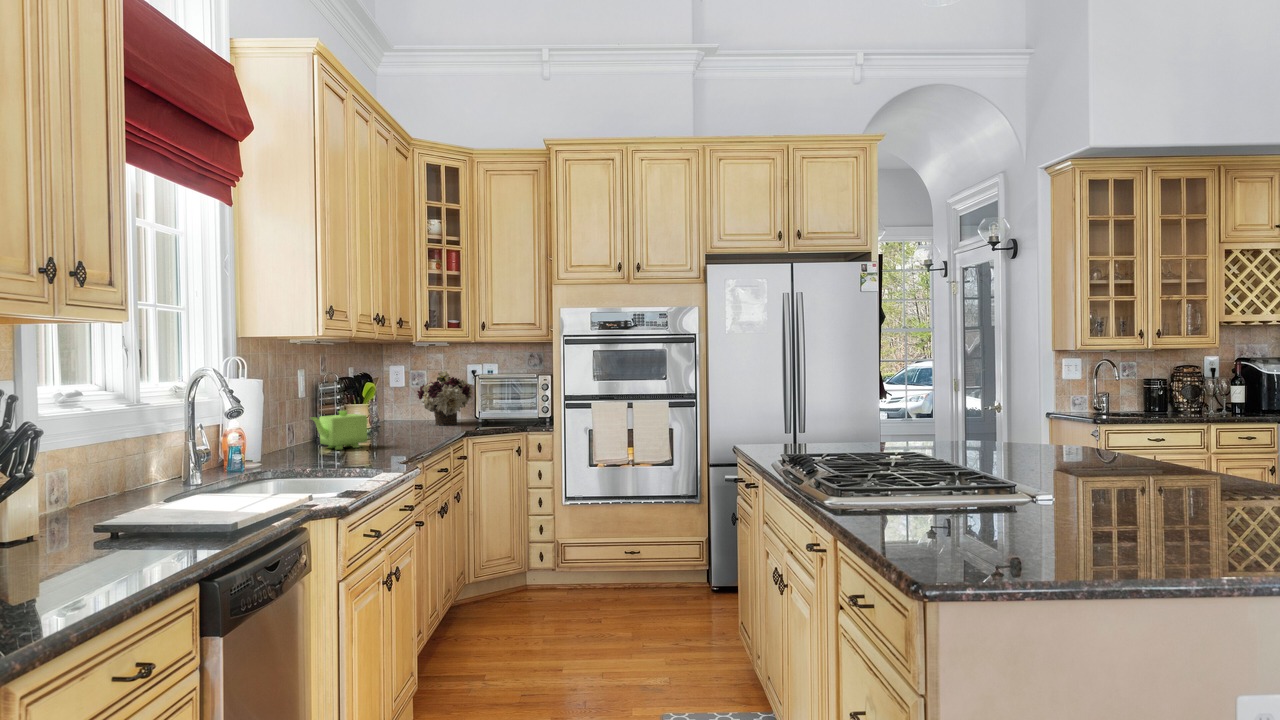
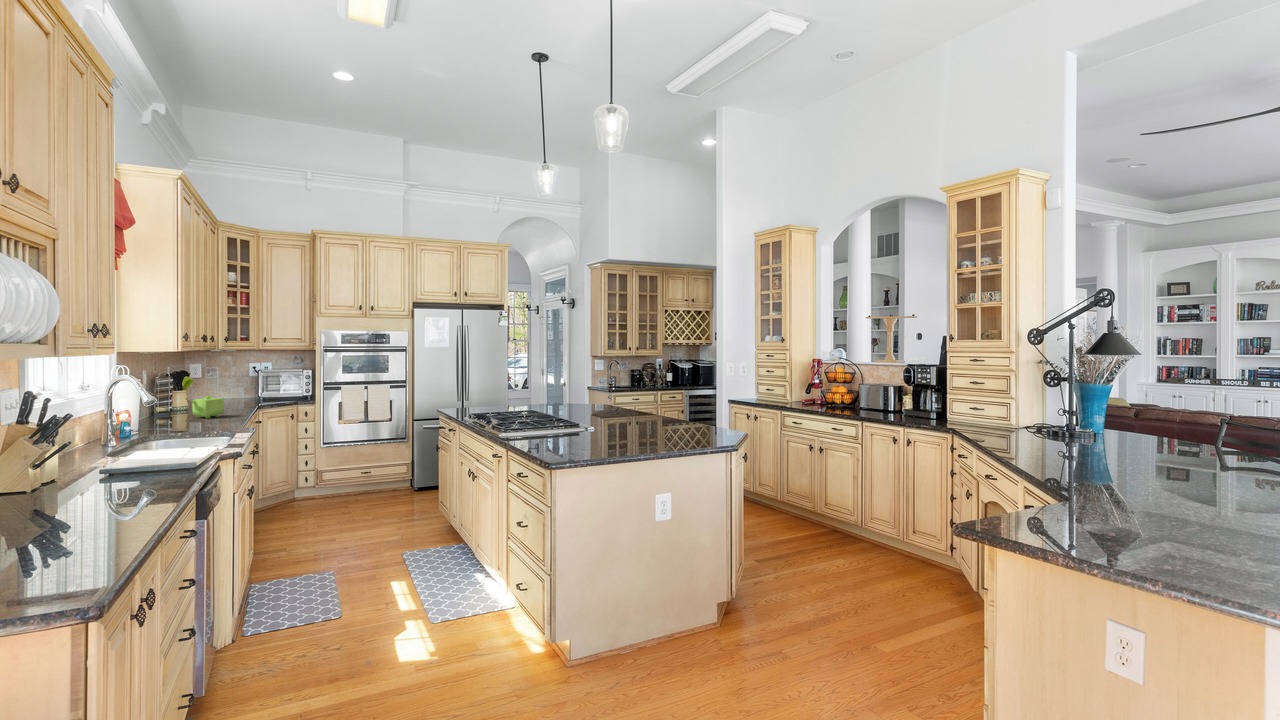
flower arrangement: present [417,371,472,425] -> none [218,368,259,403]

